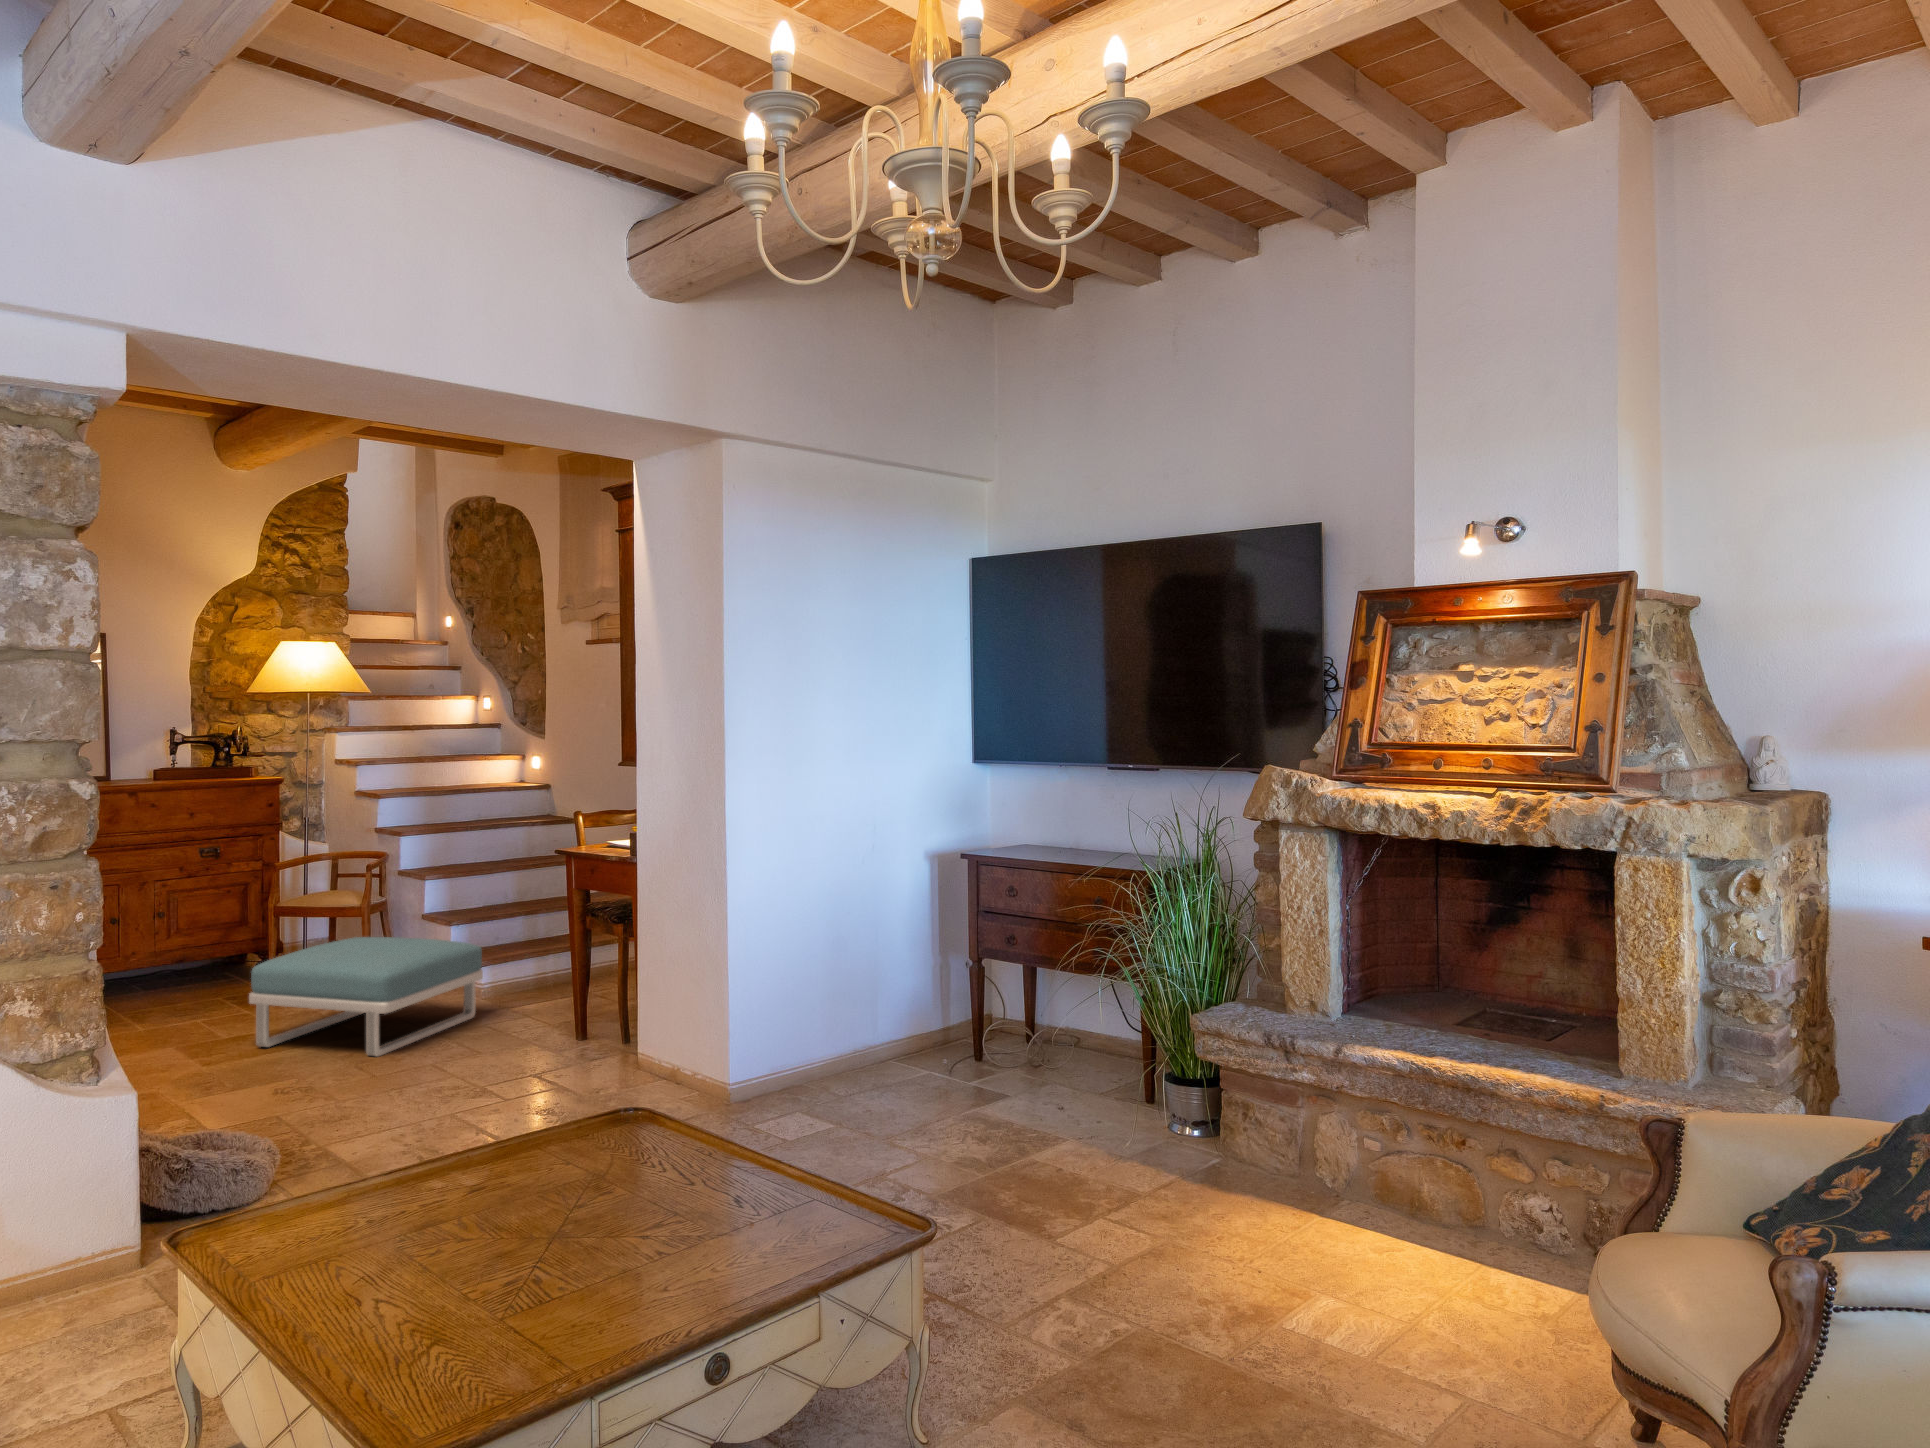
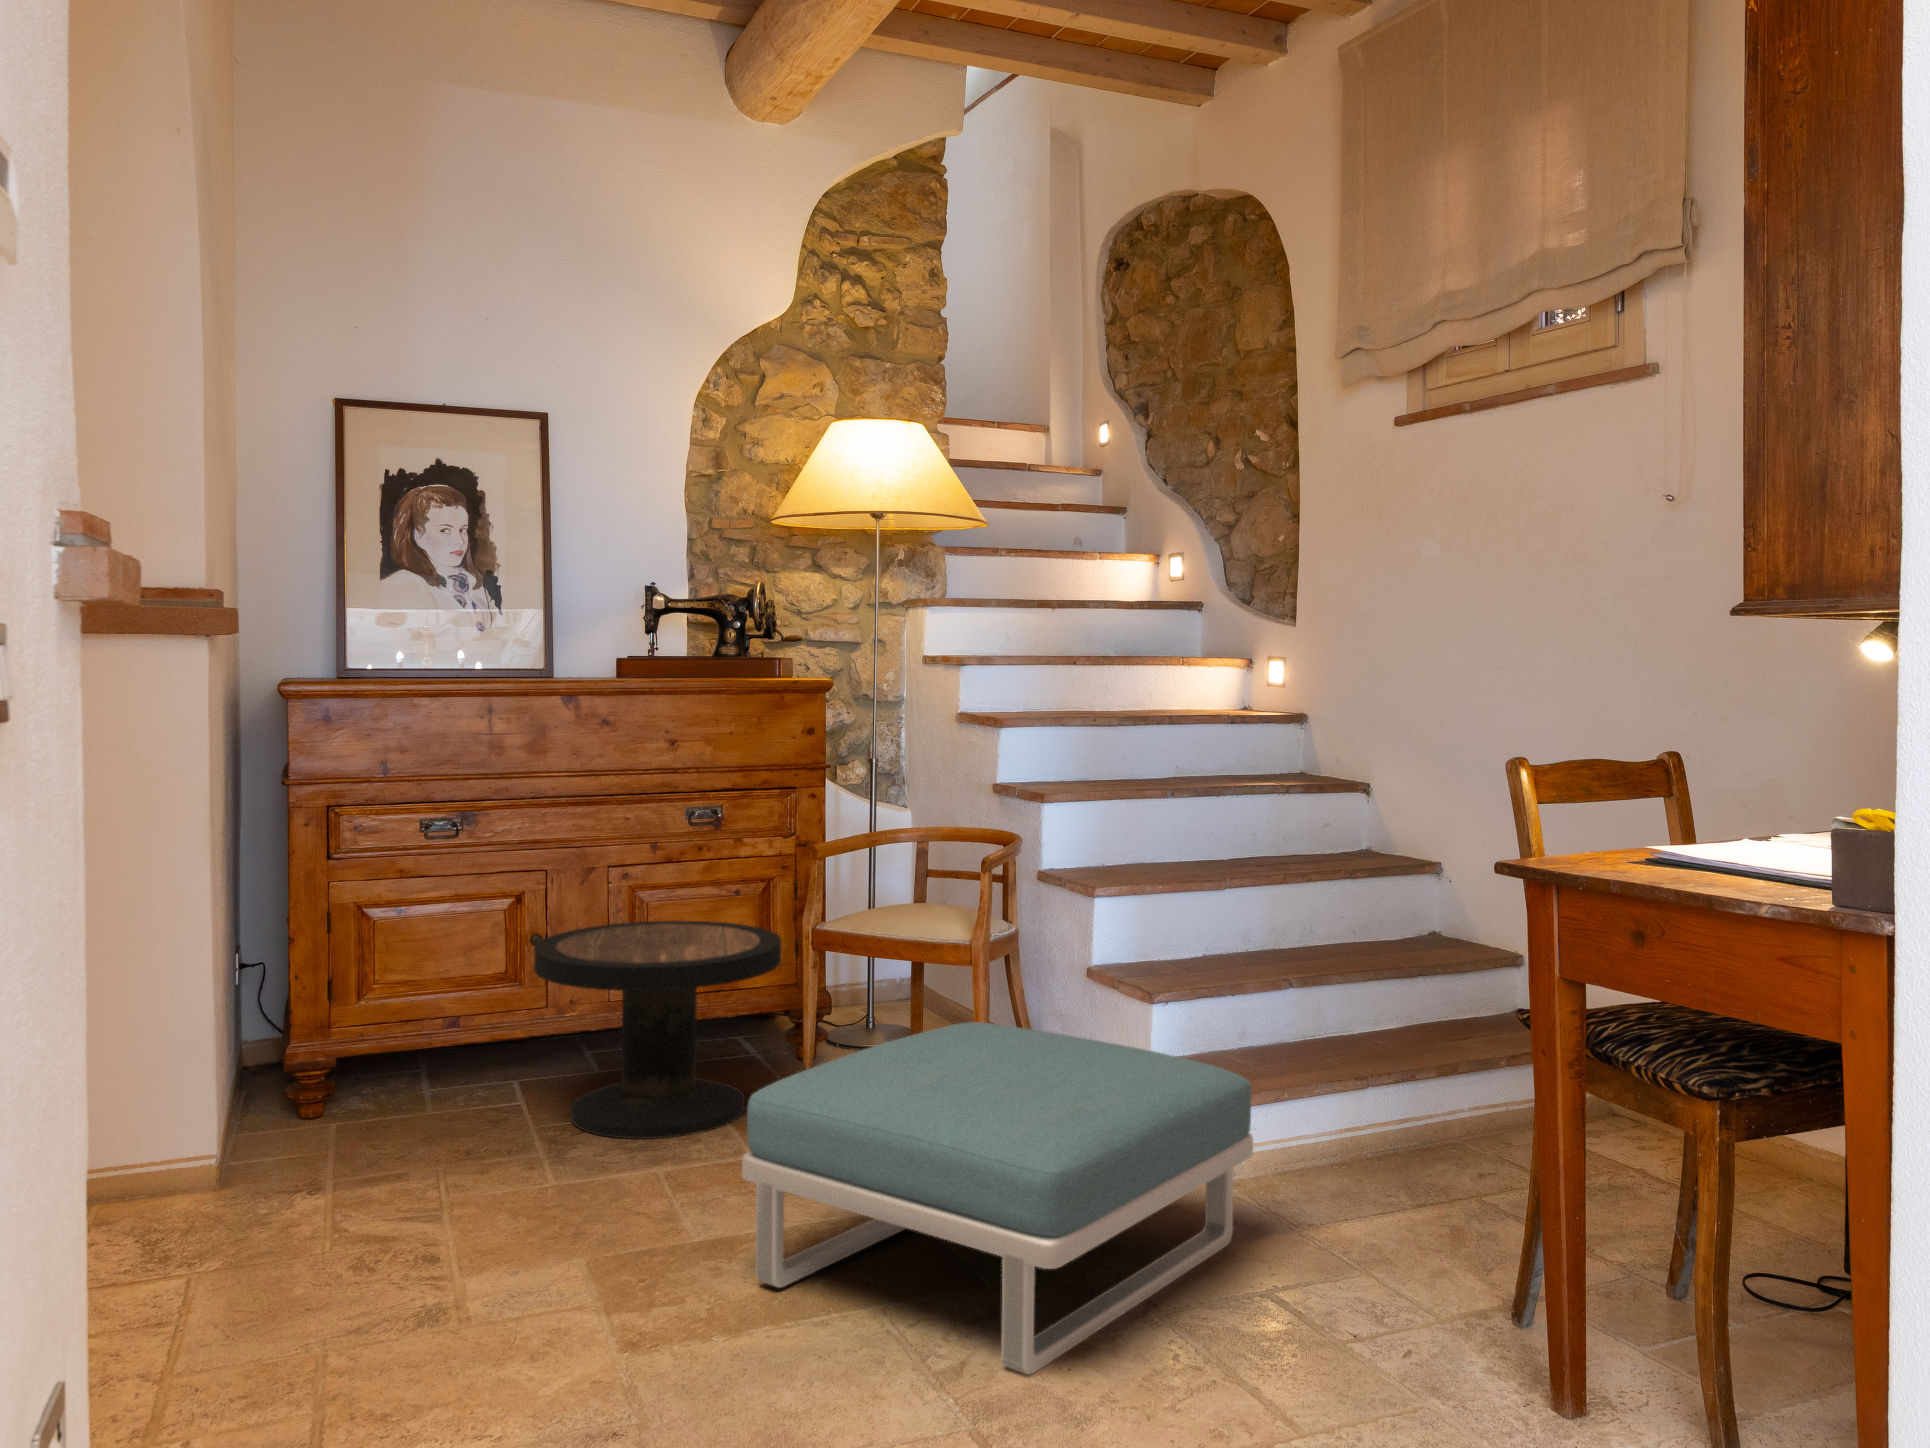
side table: none [118,907,257,1014] -> present [534,921,781,1139]

